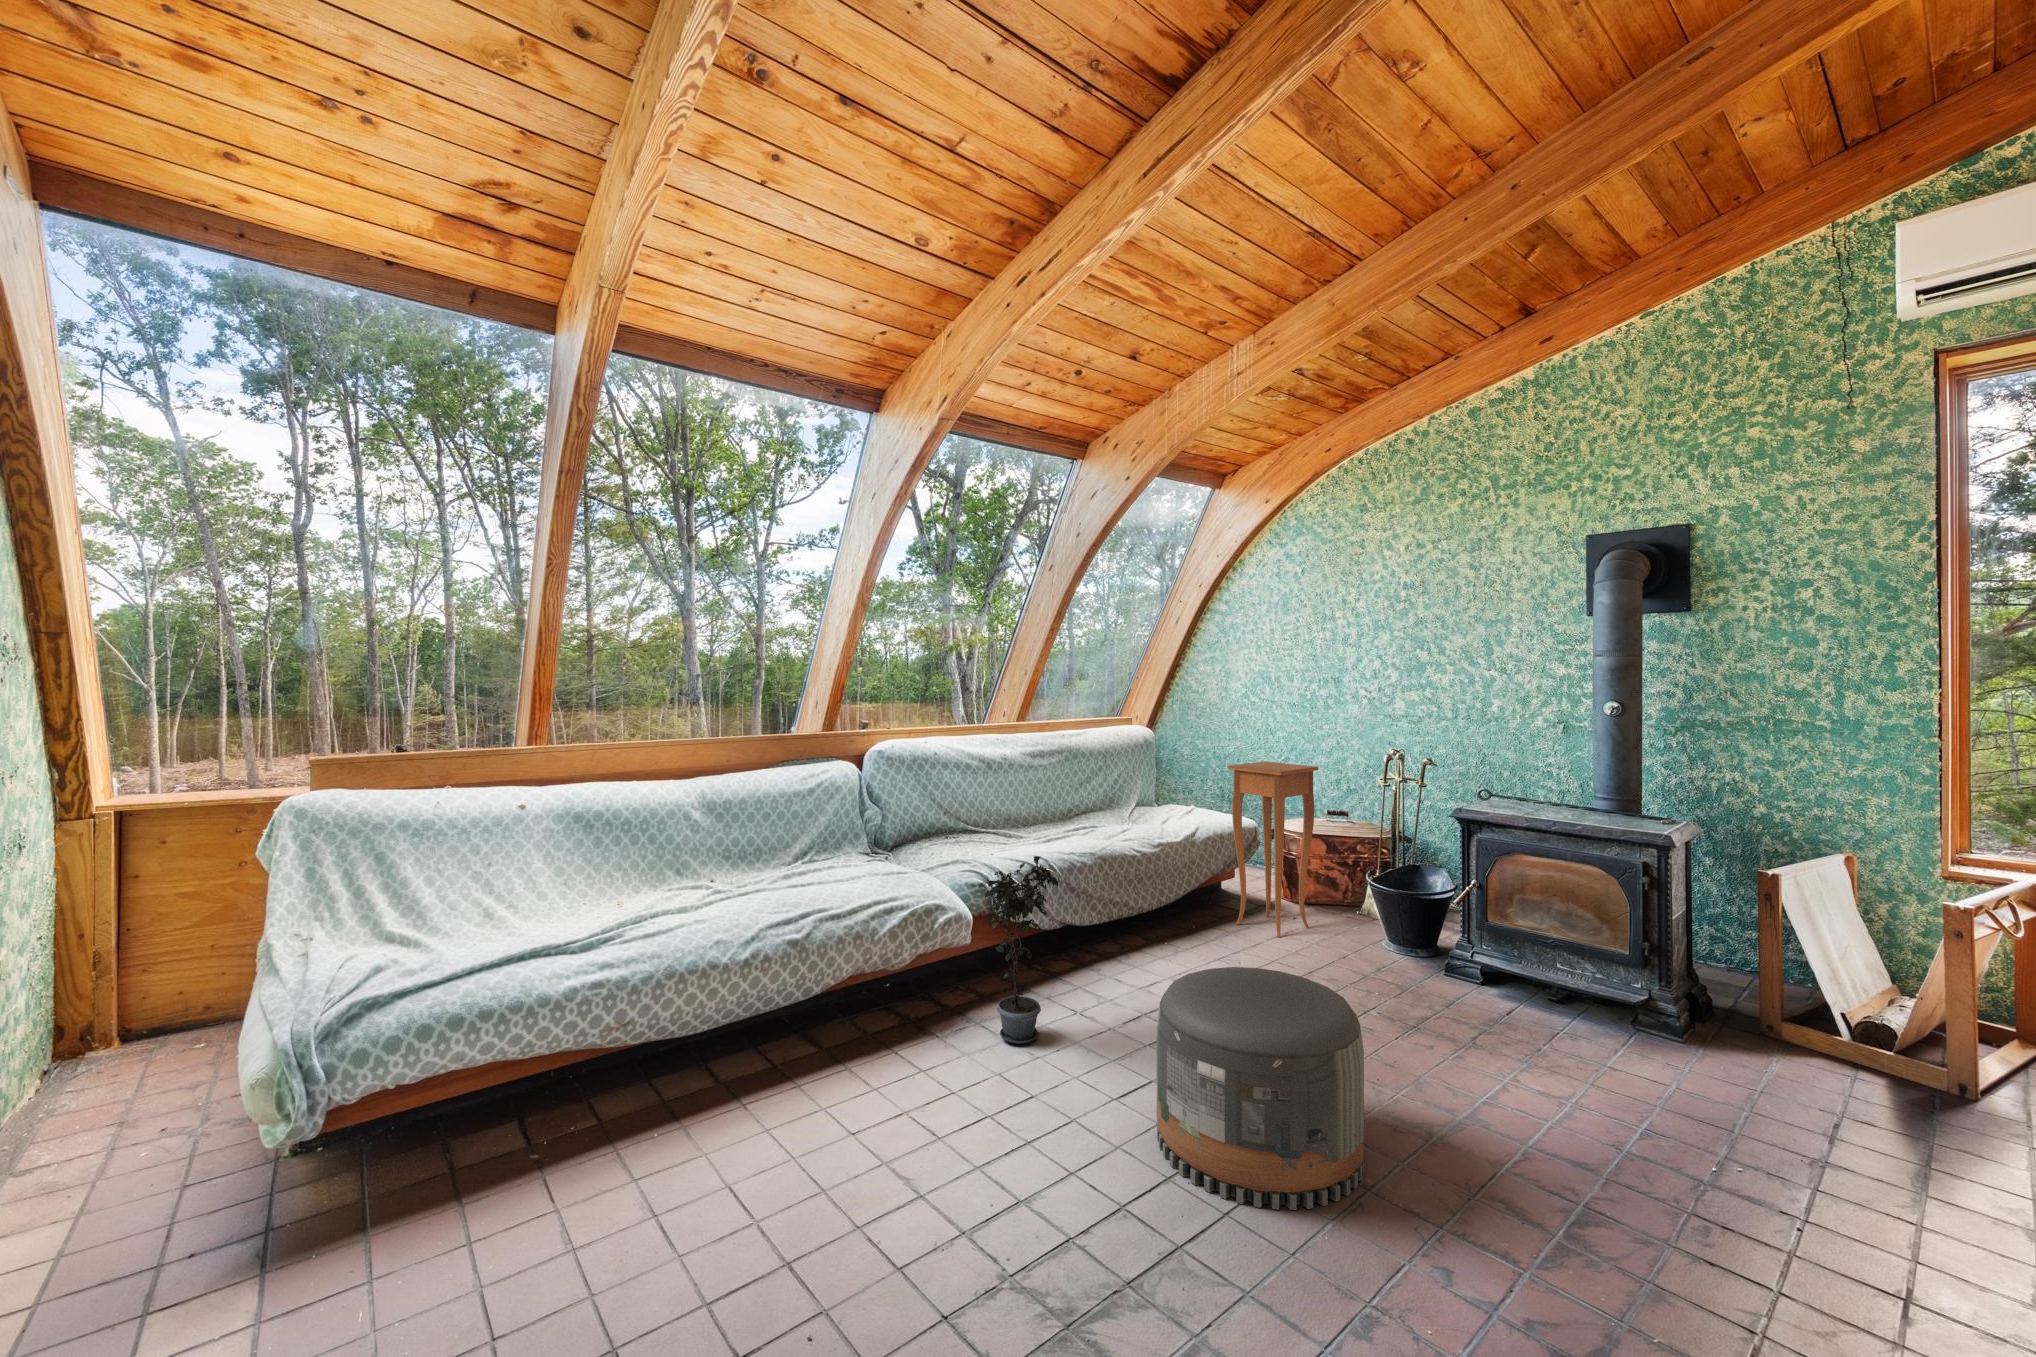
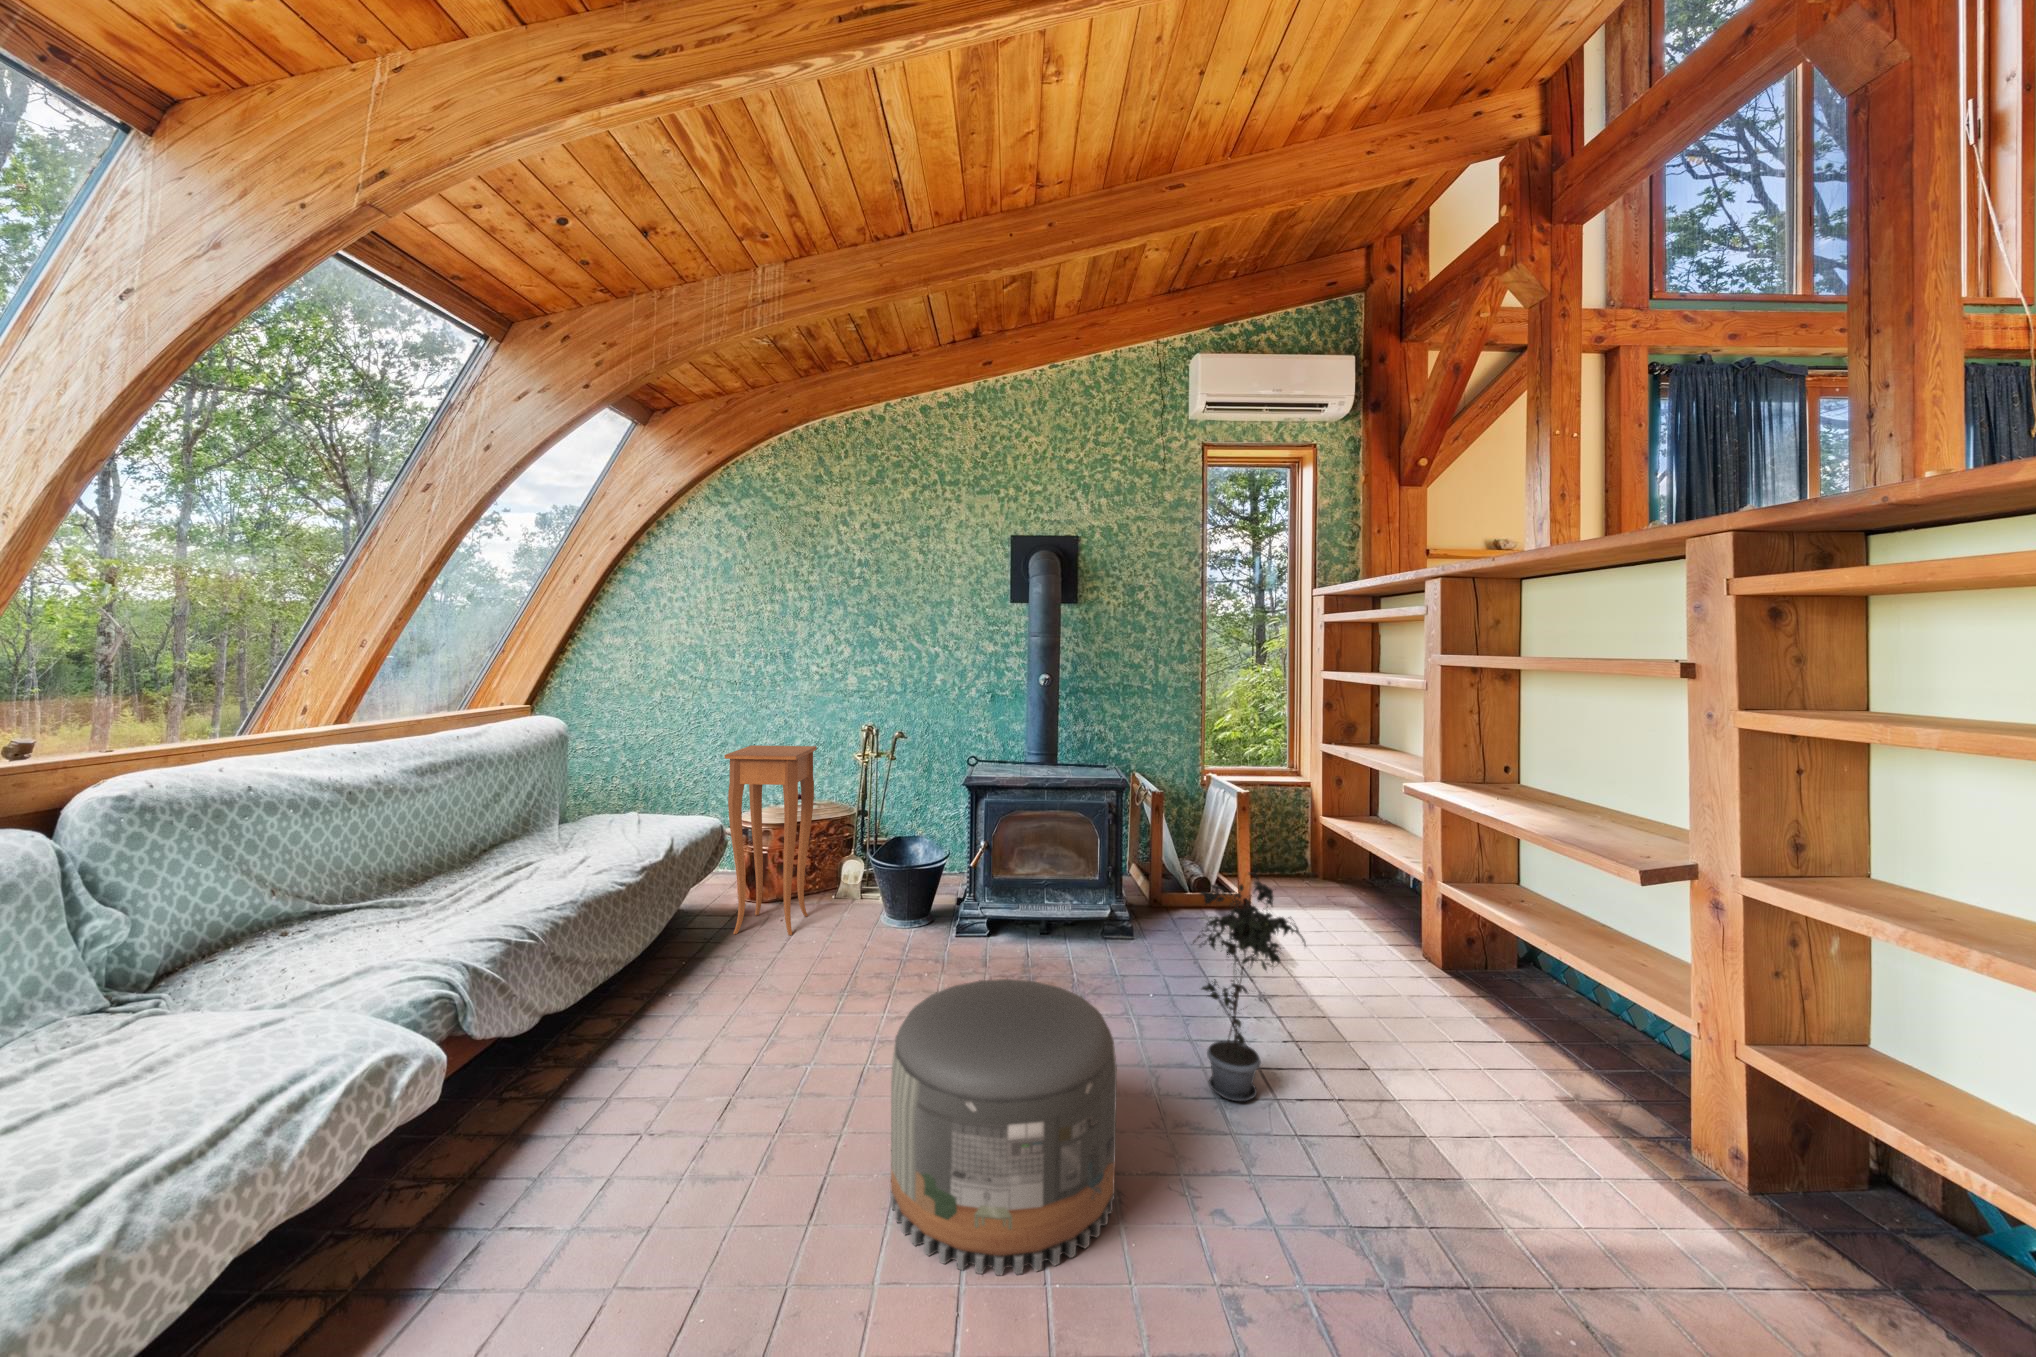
potted plant: present [979,856,1058,1044] -> present [1193,872,1306,1101]

